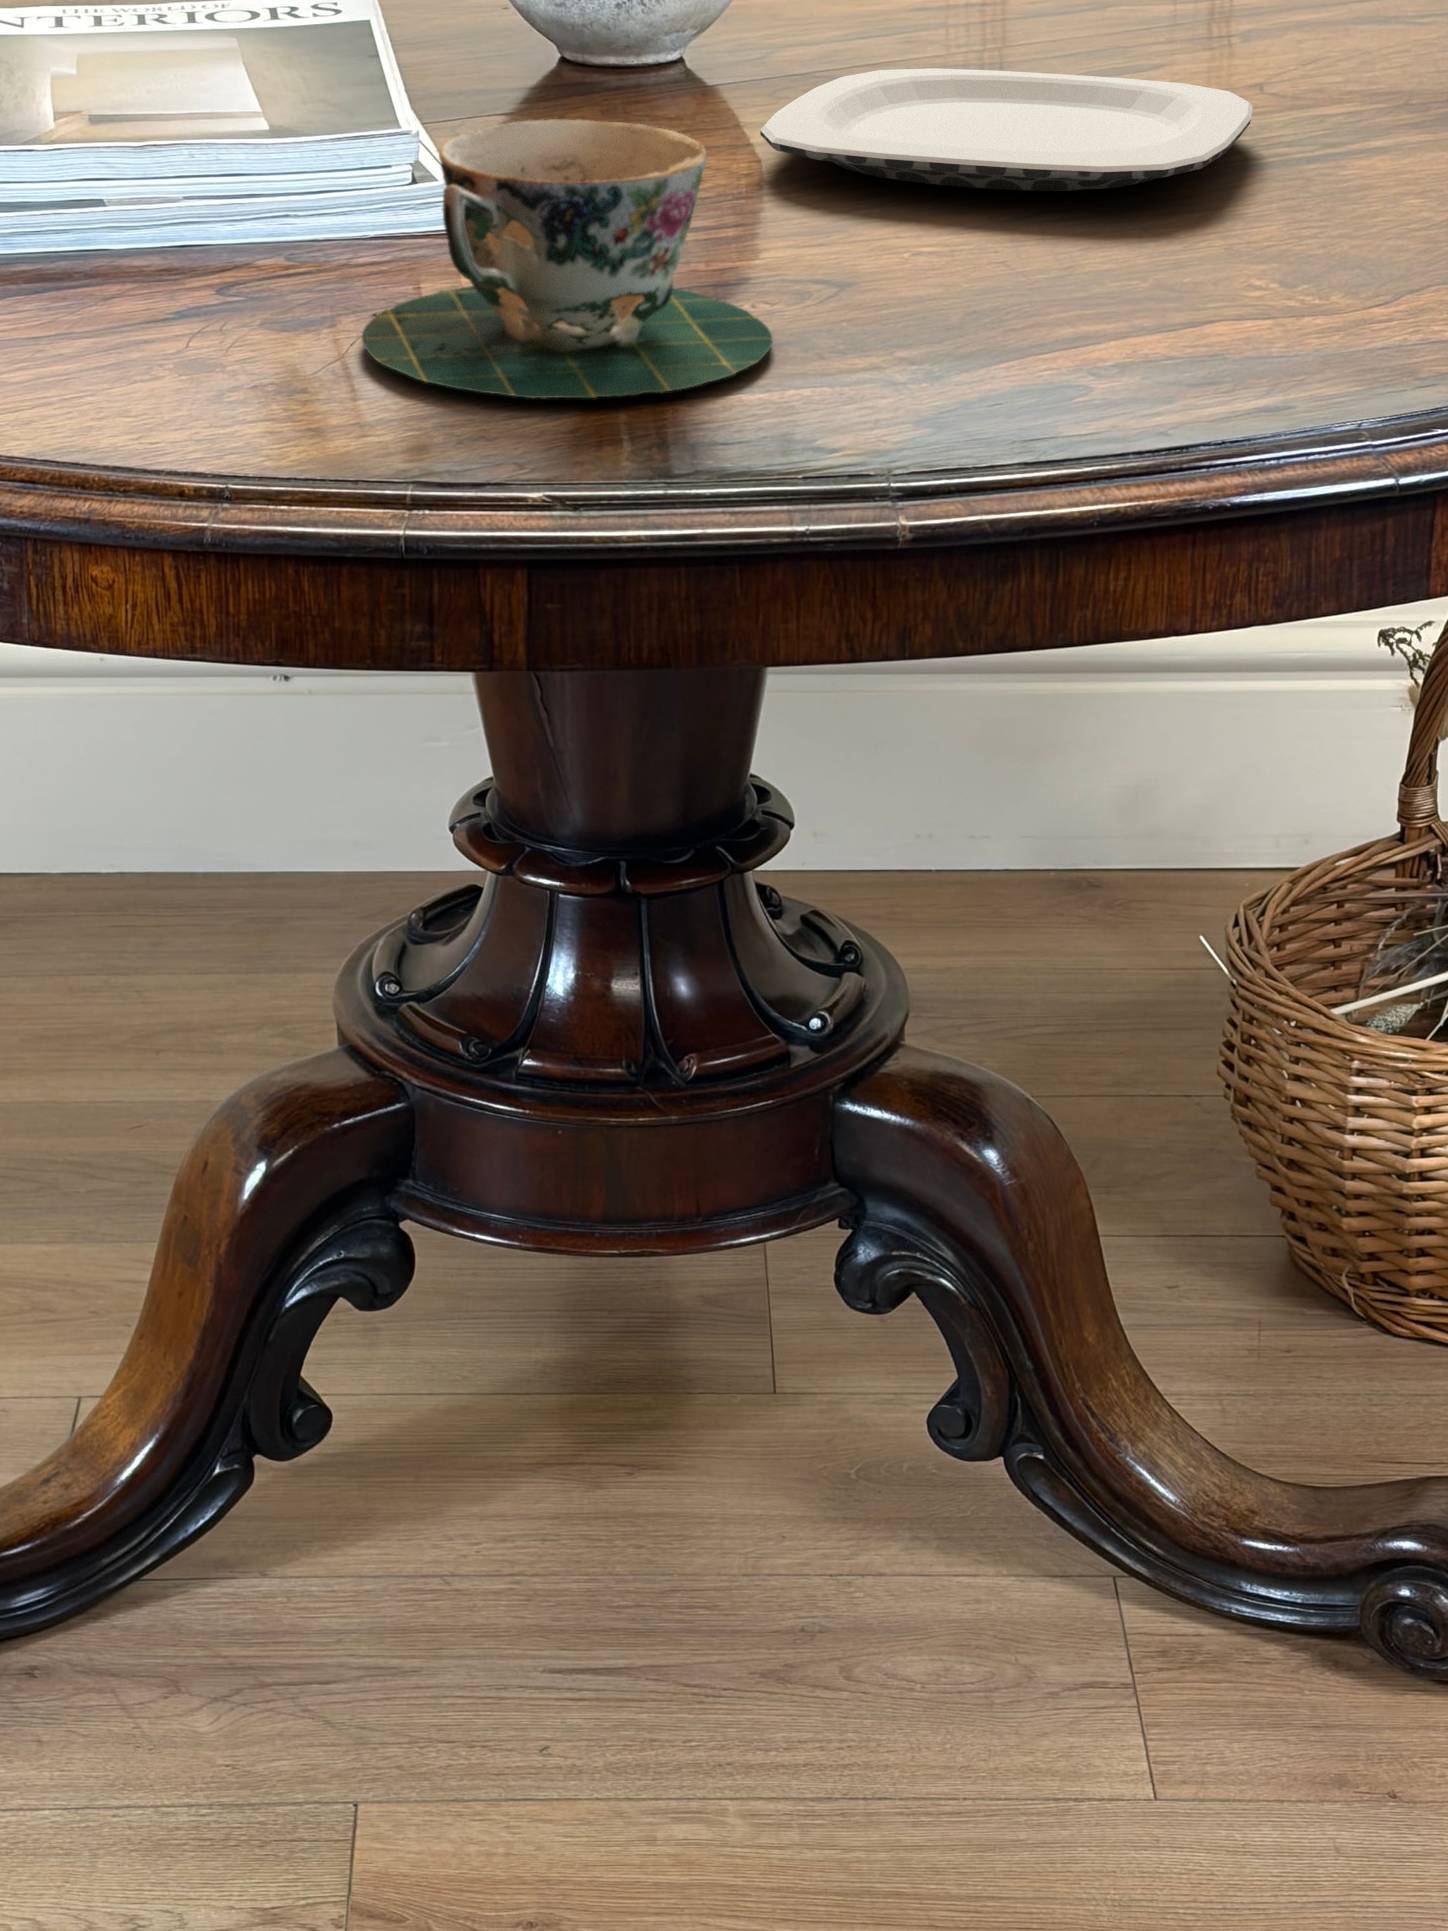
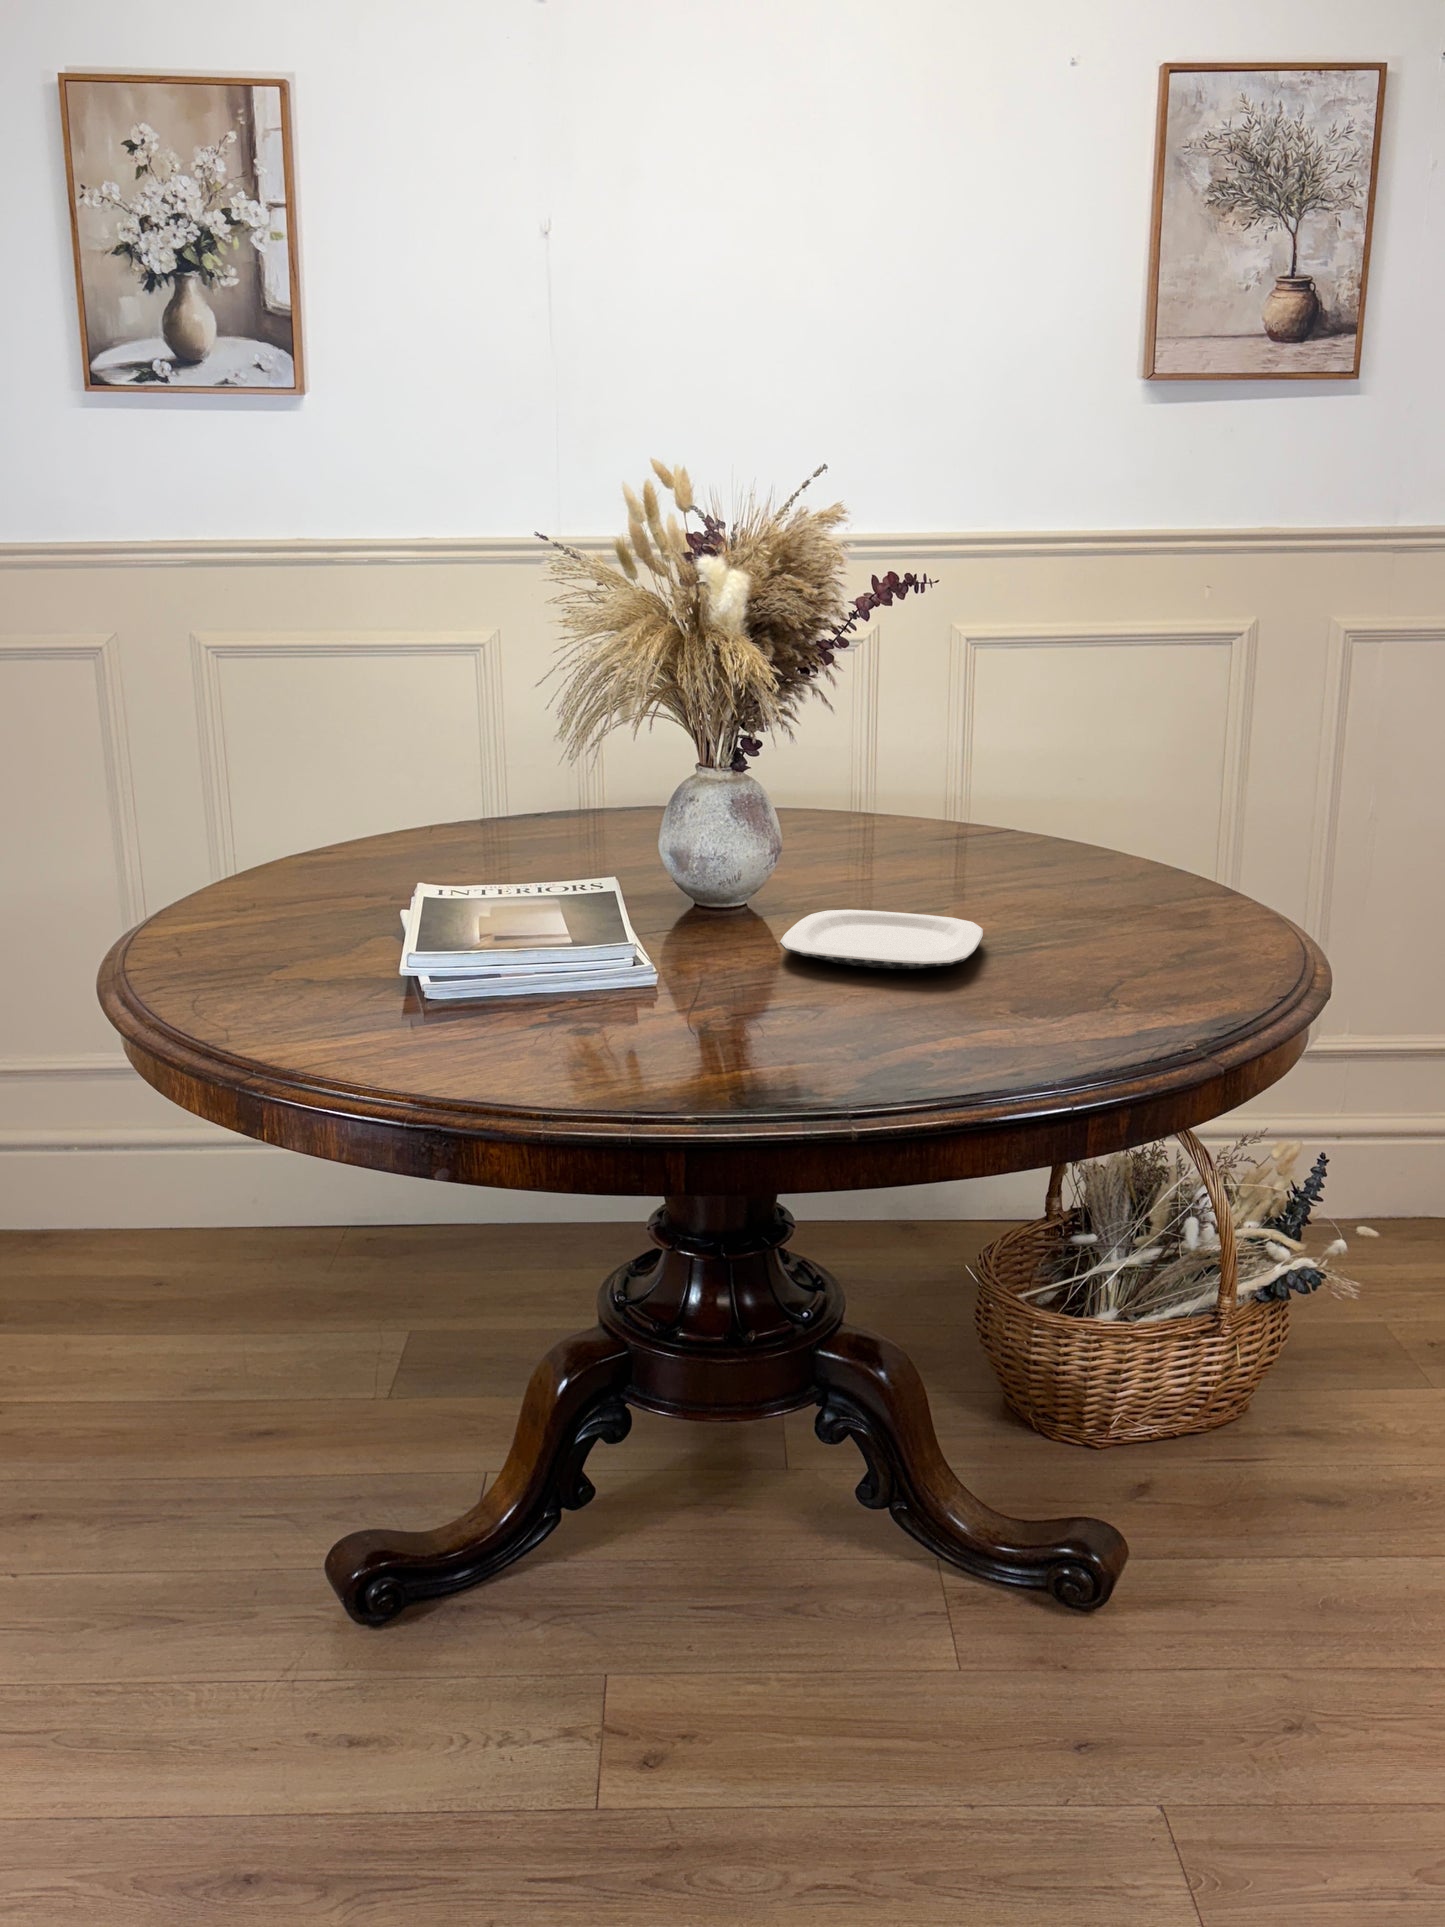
teacup: present [362,118,772,399] -> none [623,951,794,1073]

